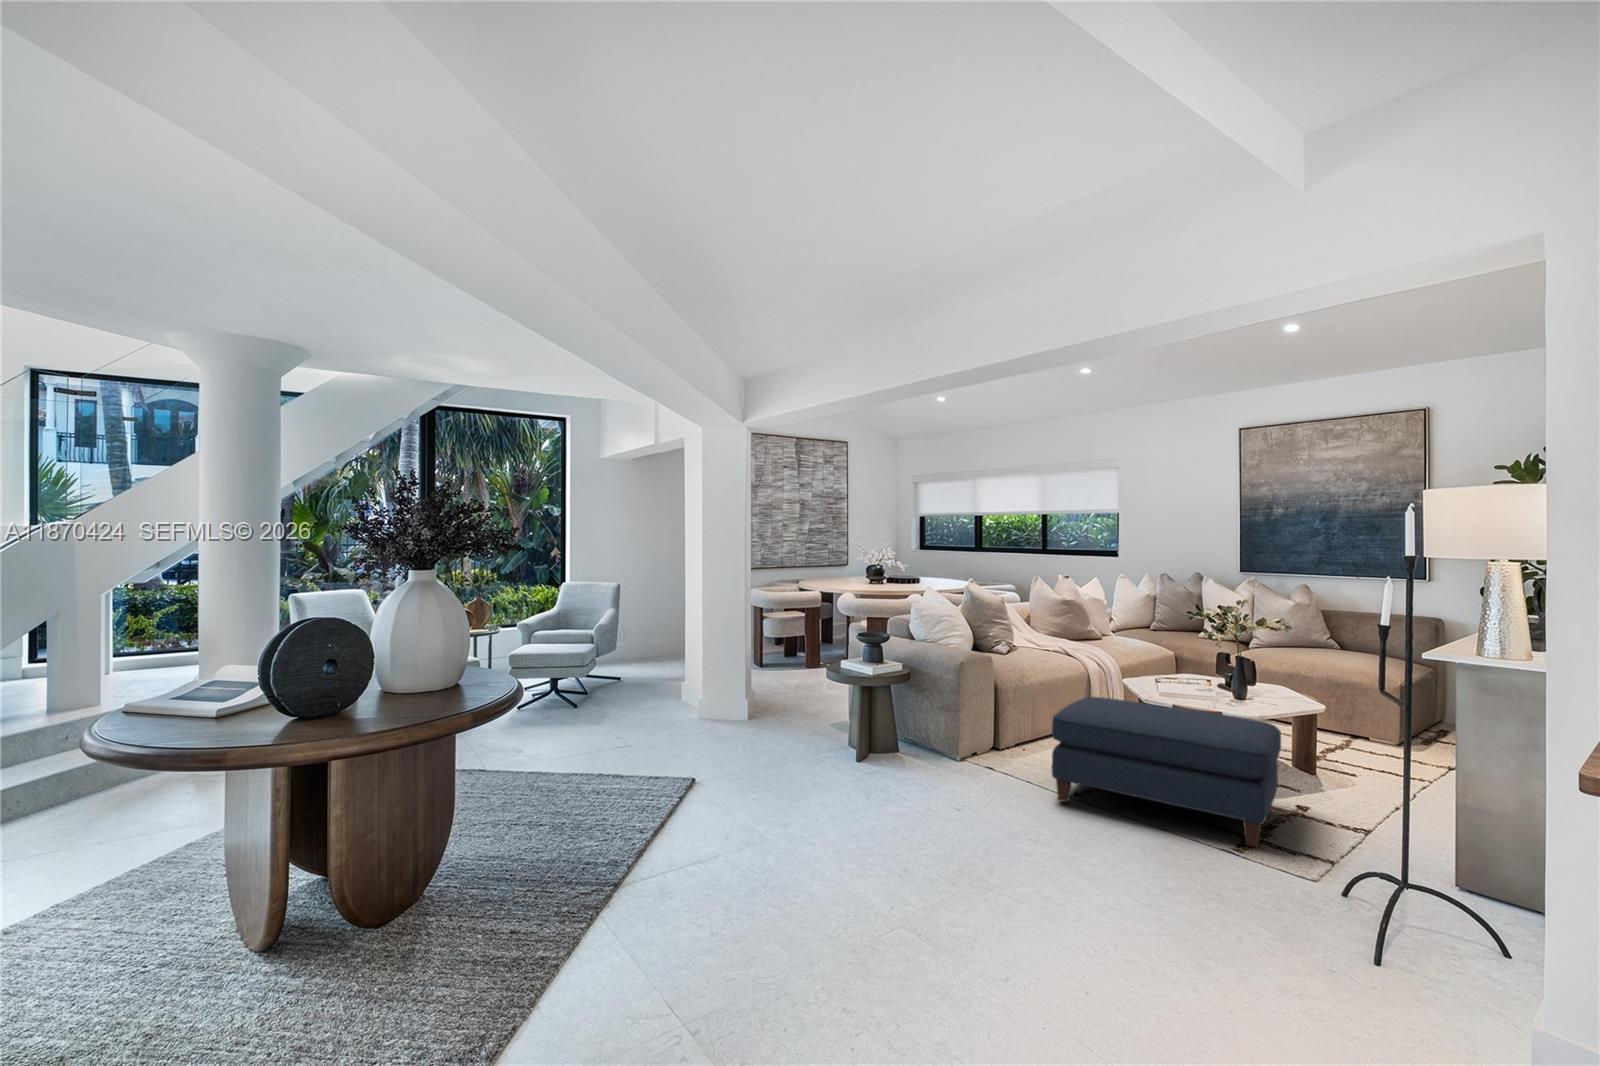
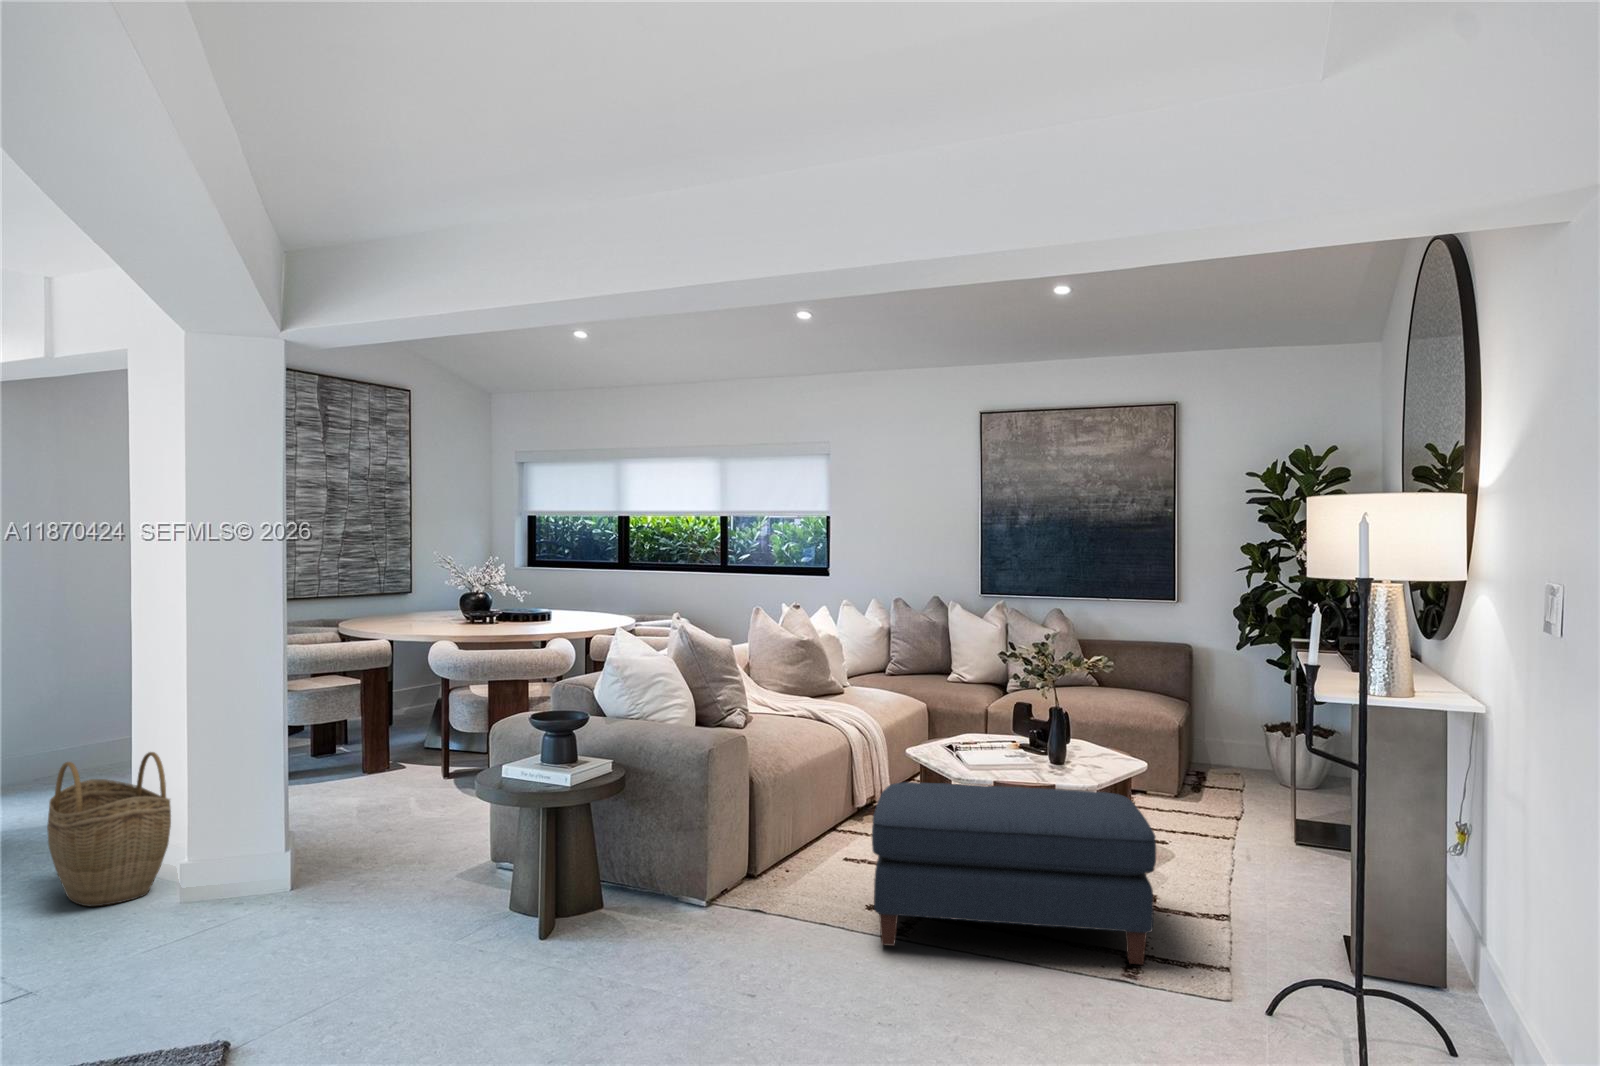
woven basket: none [641,641,692,716] -> present [47,752,171,906]

